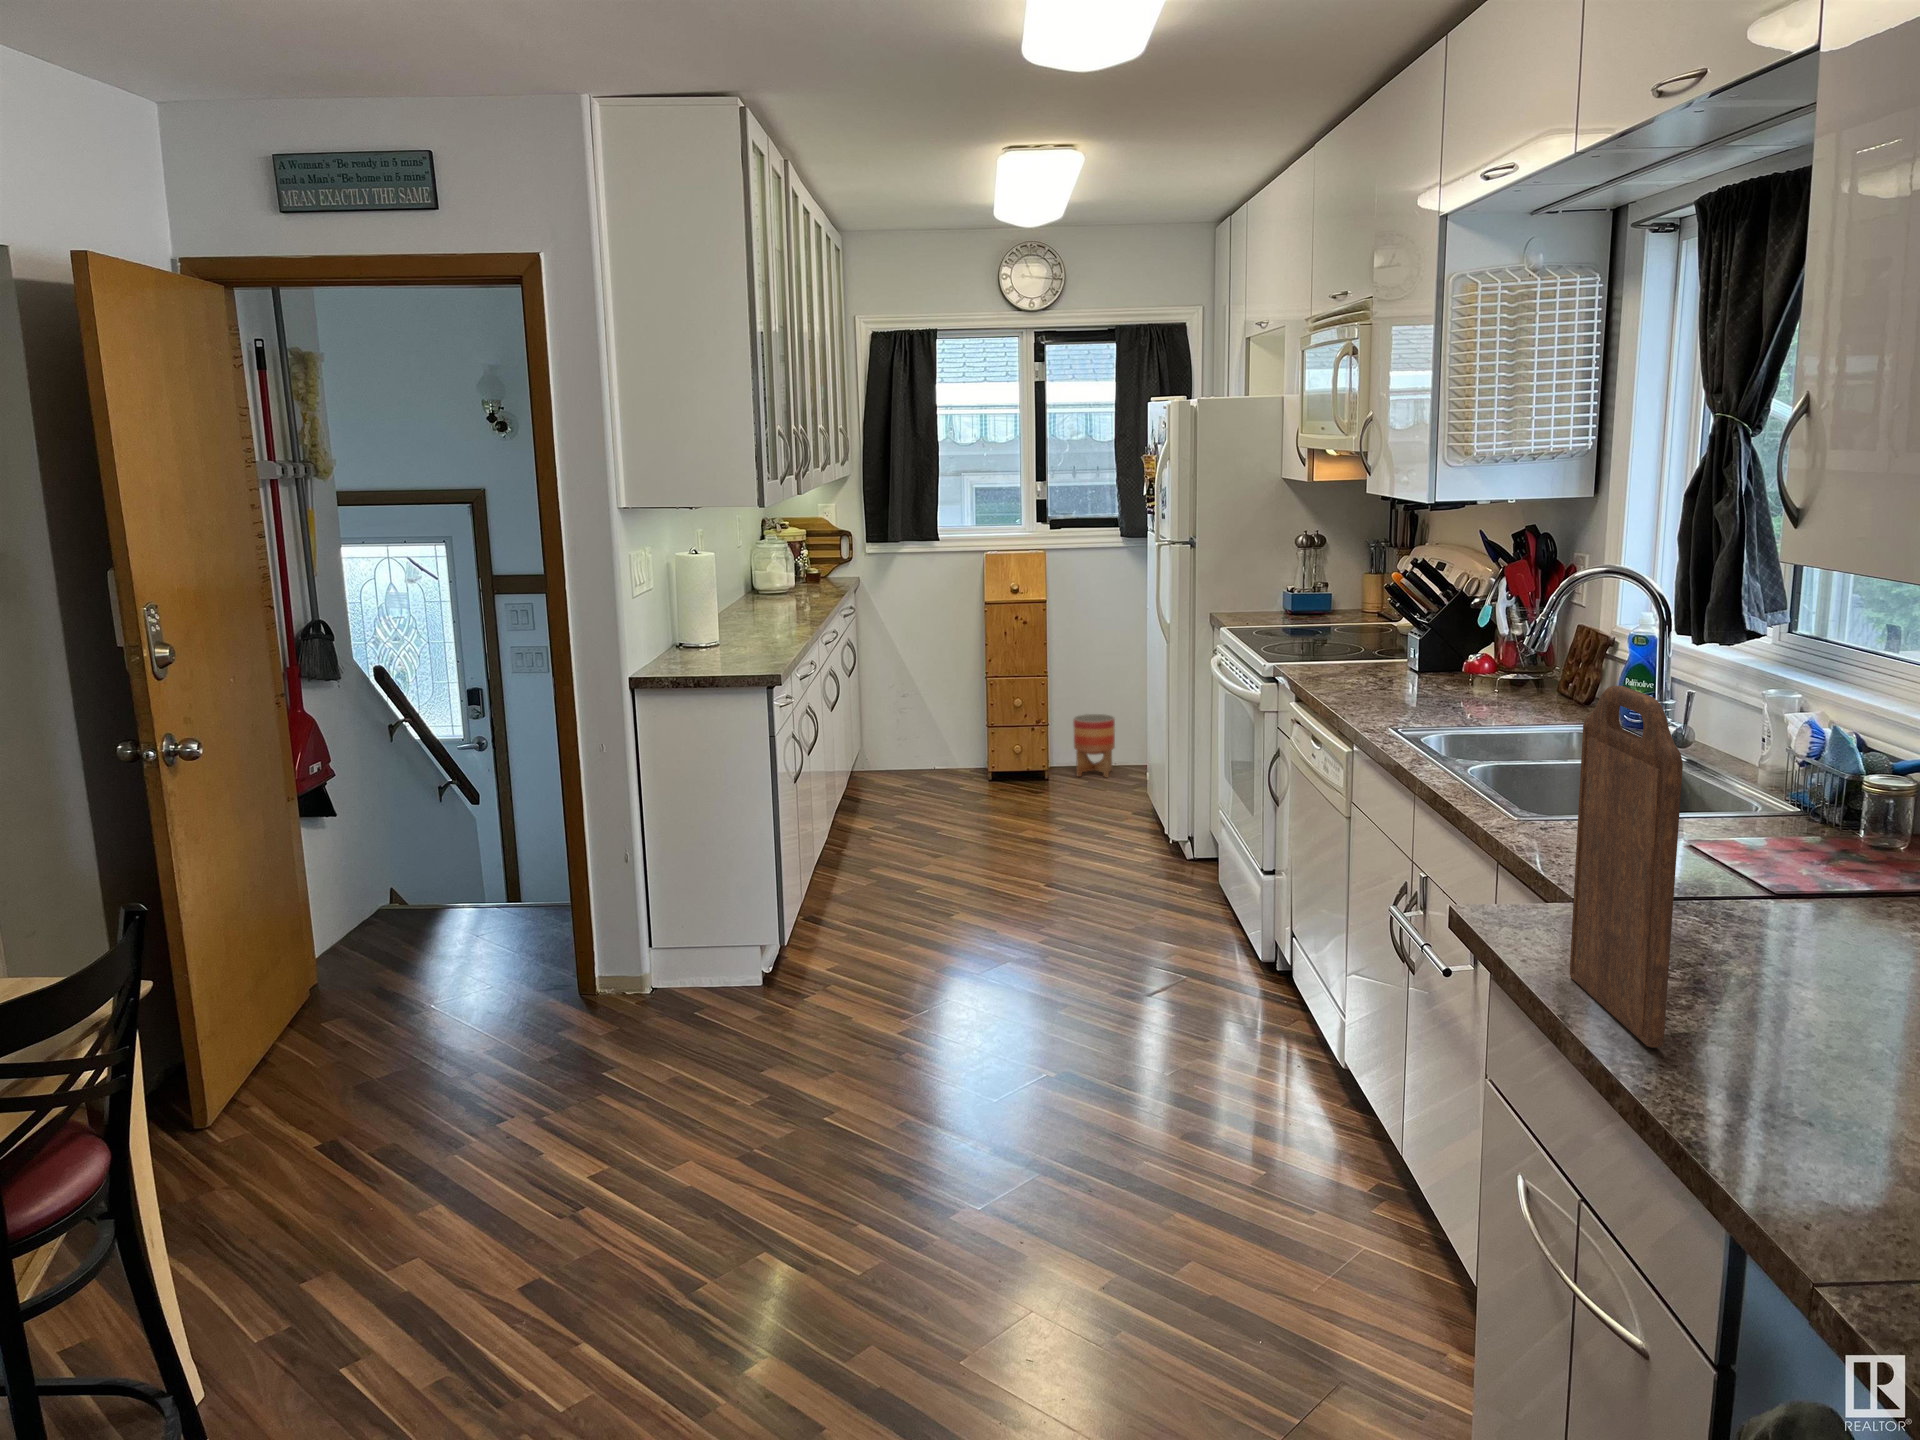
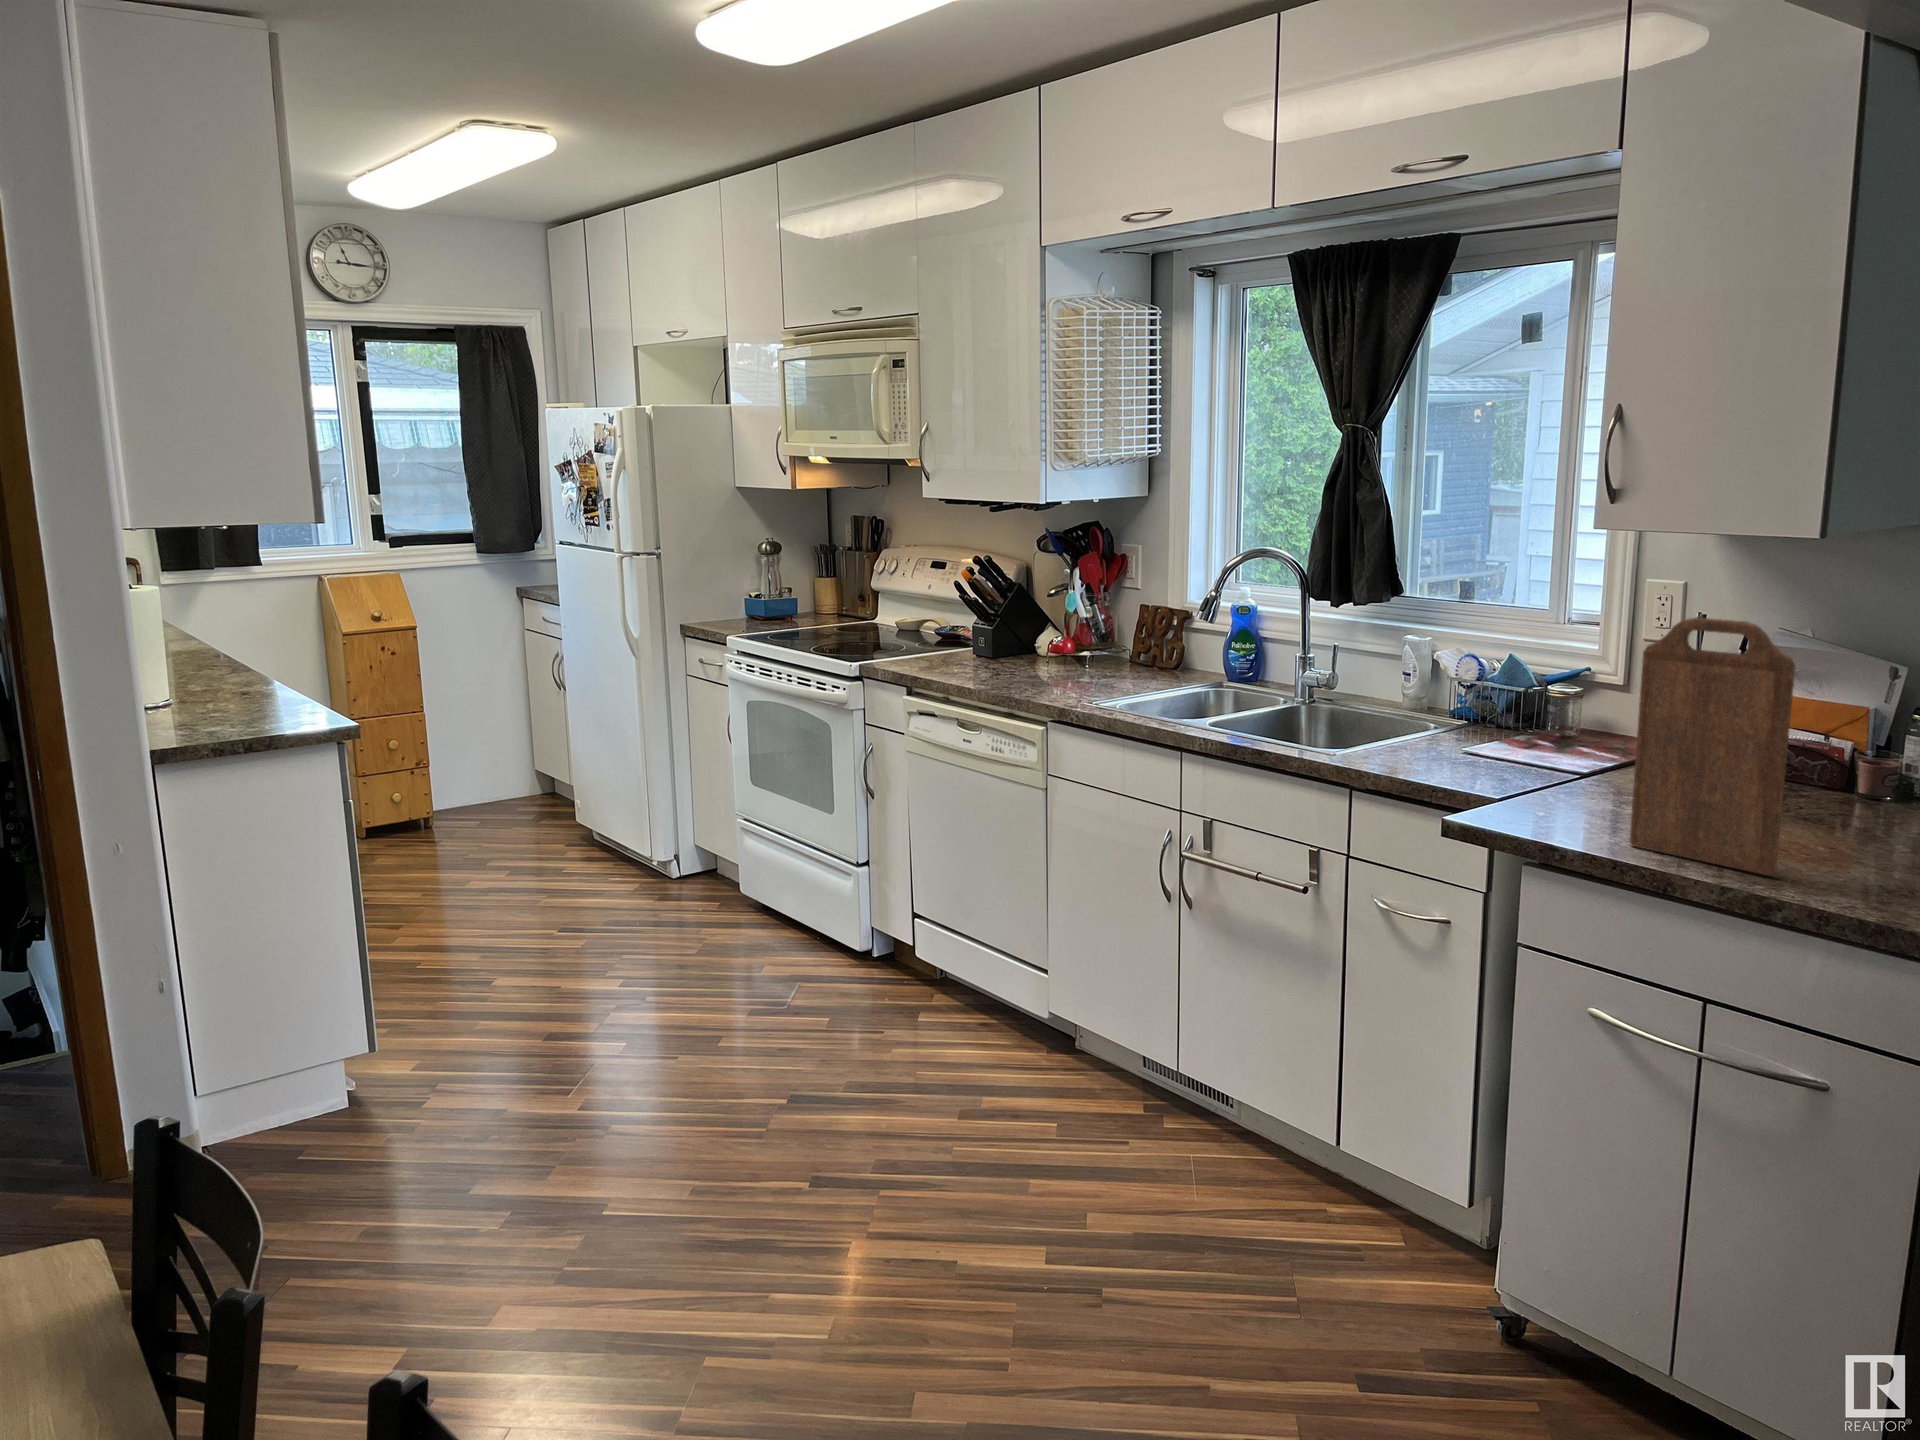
planter: present [1073,714,1115,778] -> none [448,747,498,818]

